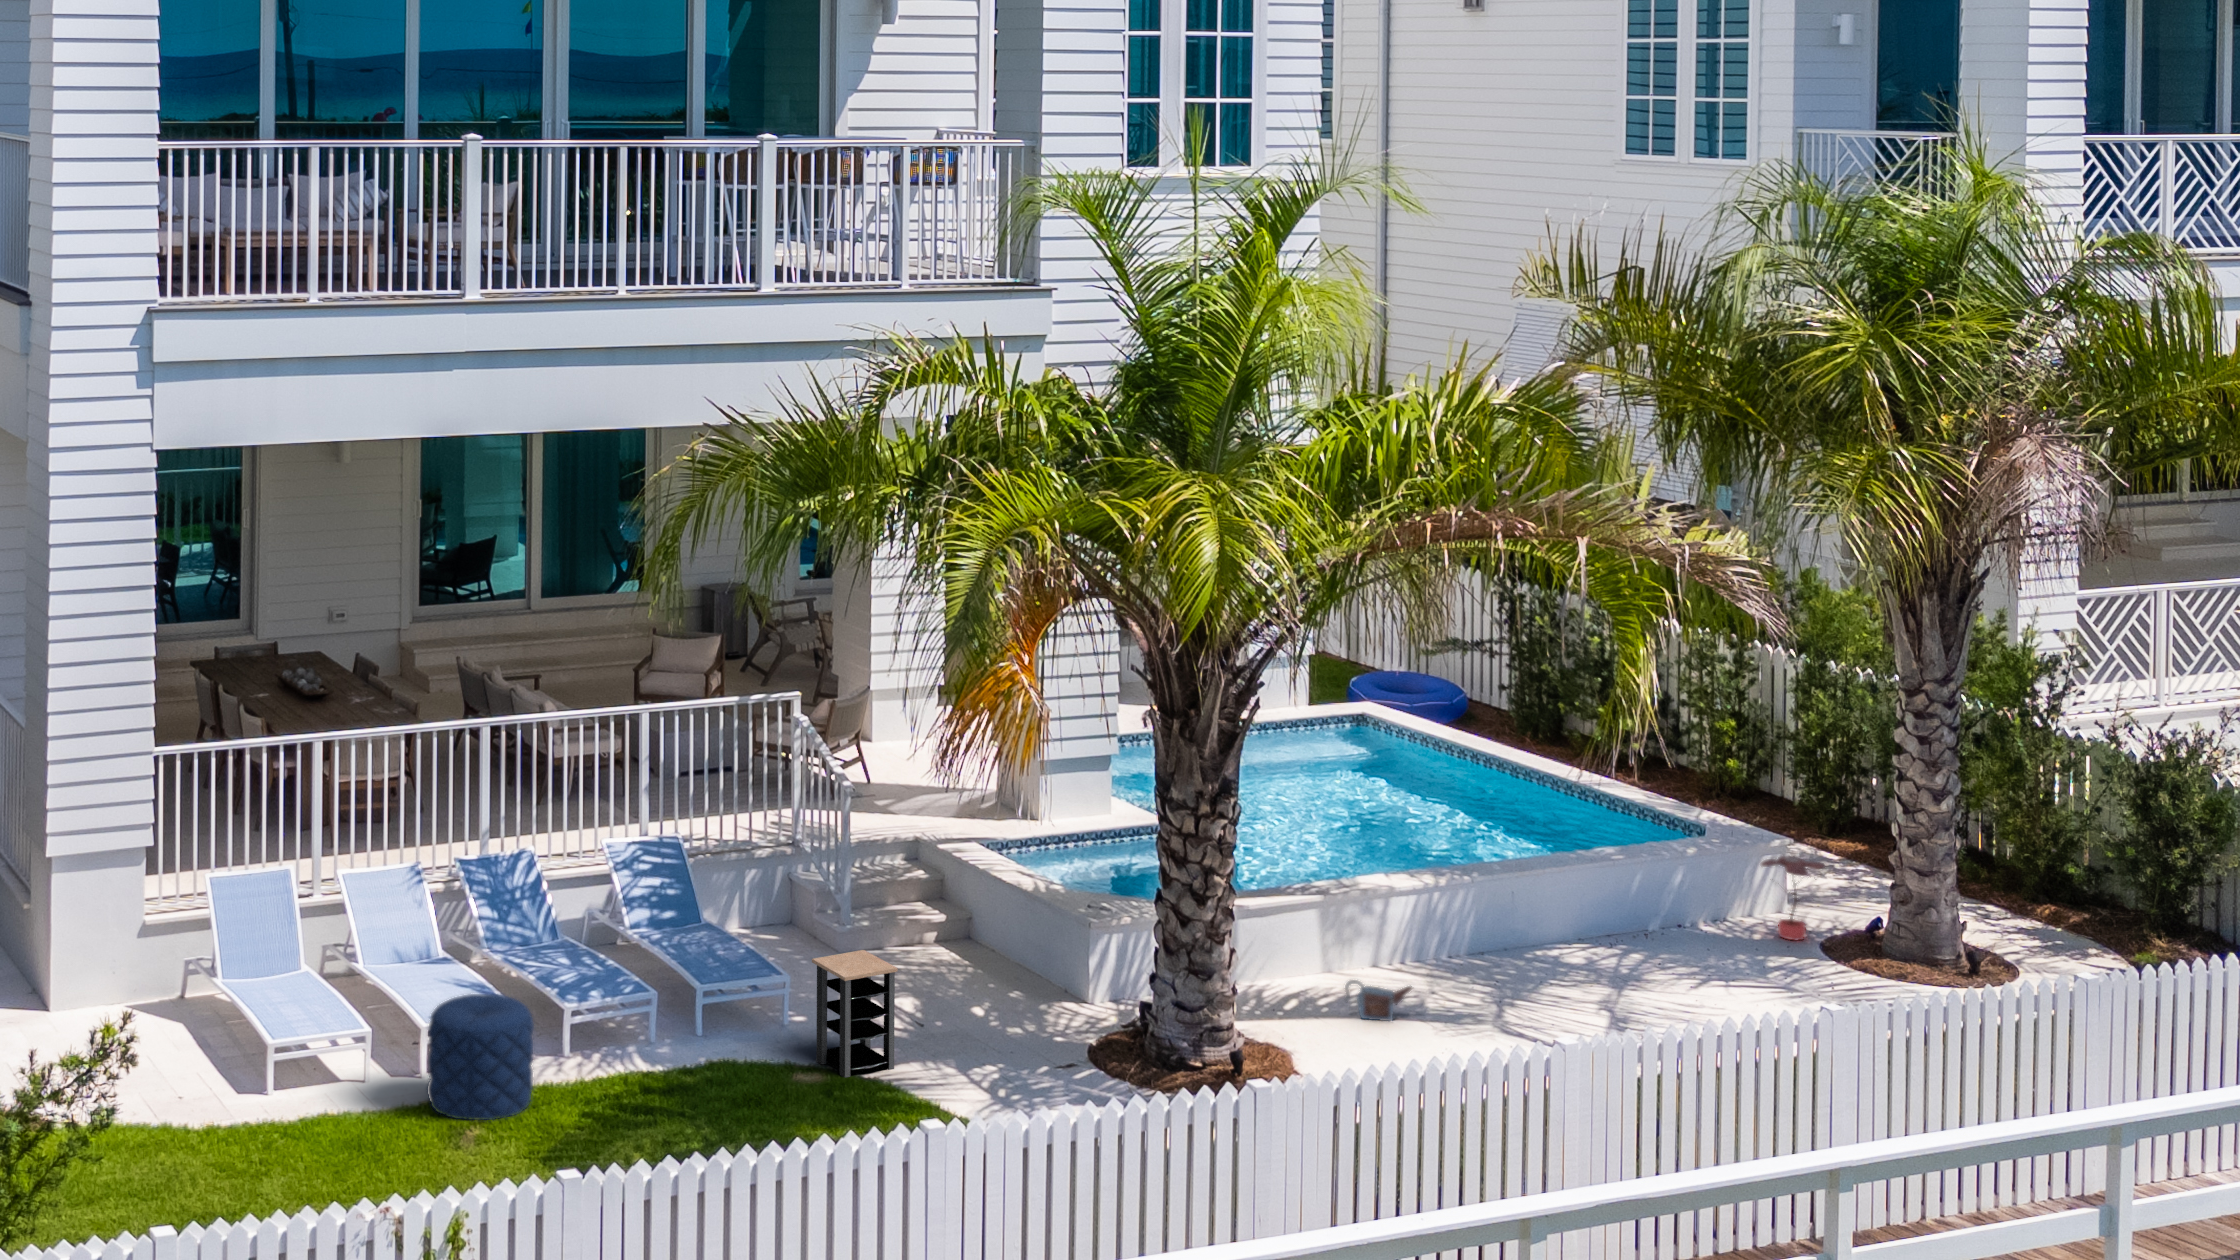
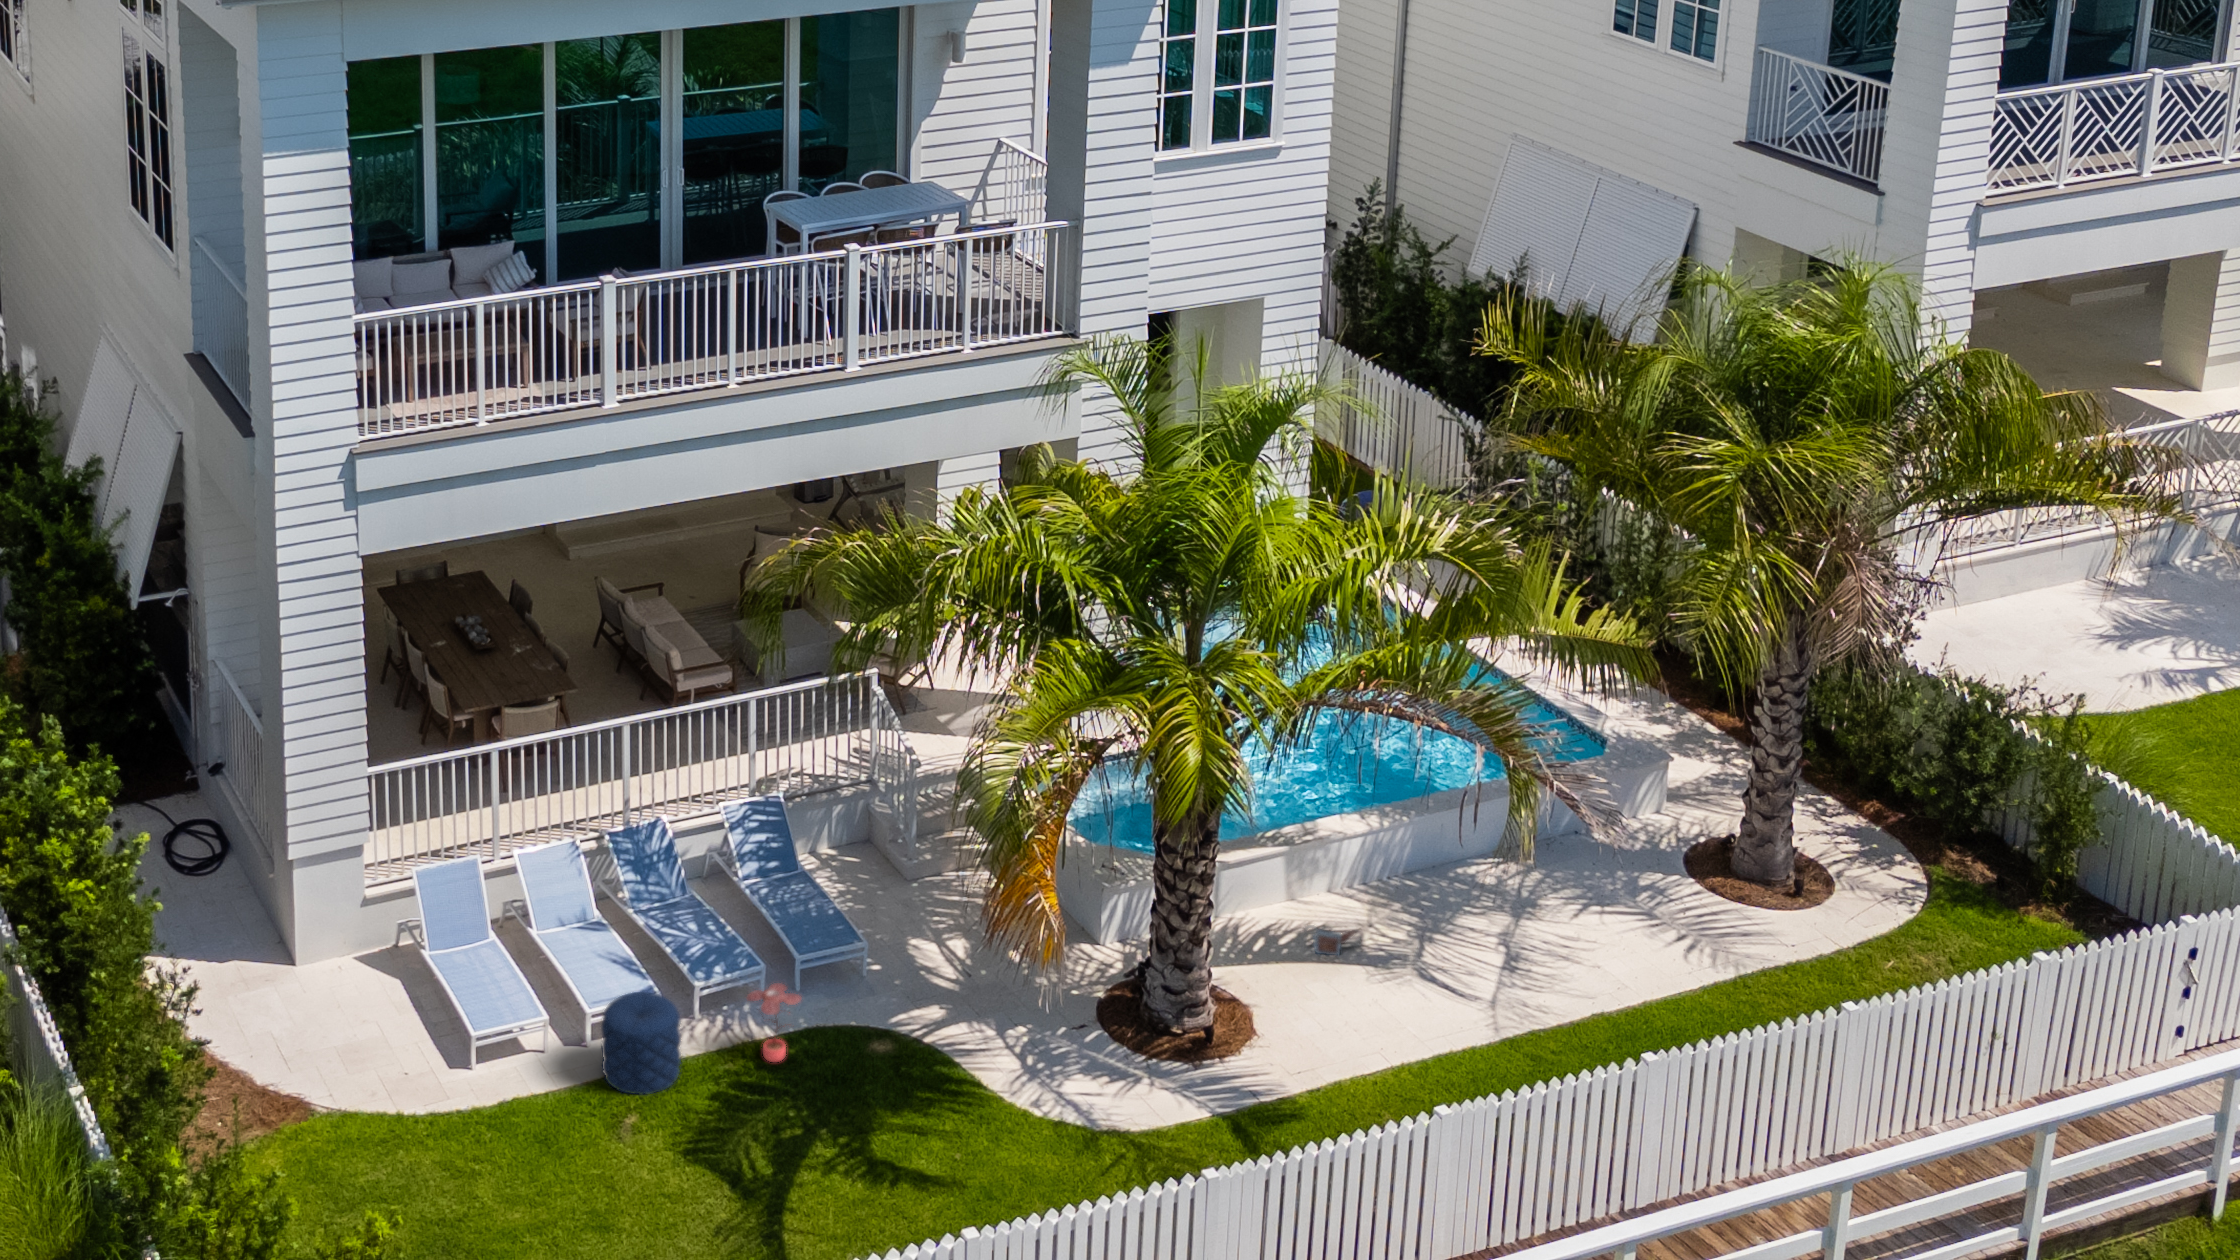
potted plant: present [1761,856,1825,940] -> present [746,983,801,1062]
side table: present [812,950,898,1077] -> none [891,935,956,1038]

